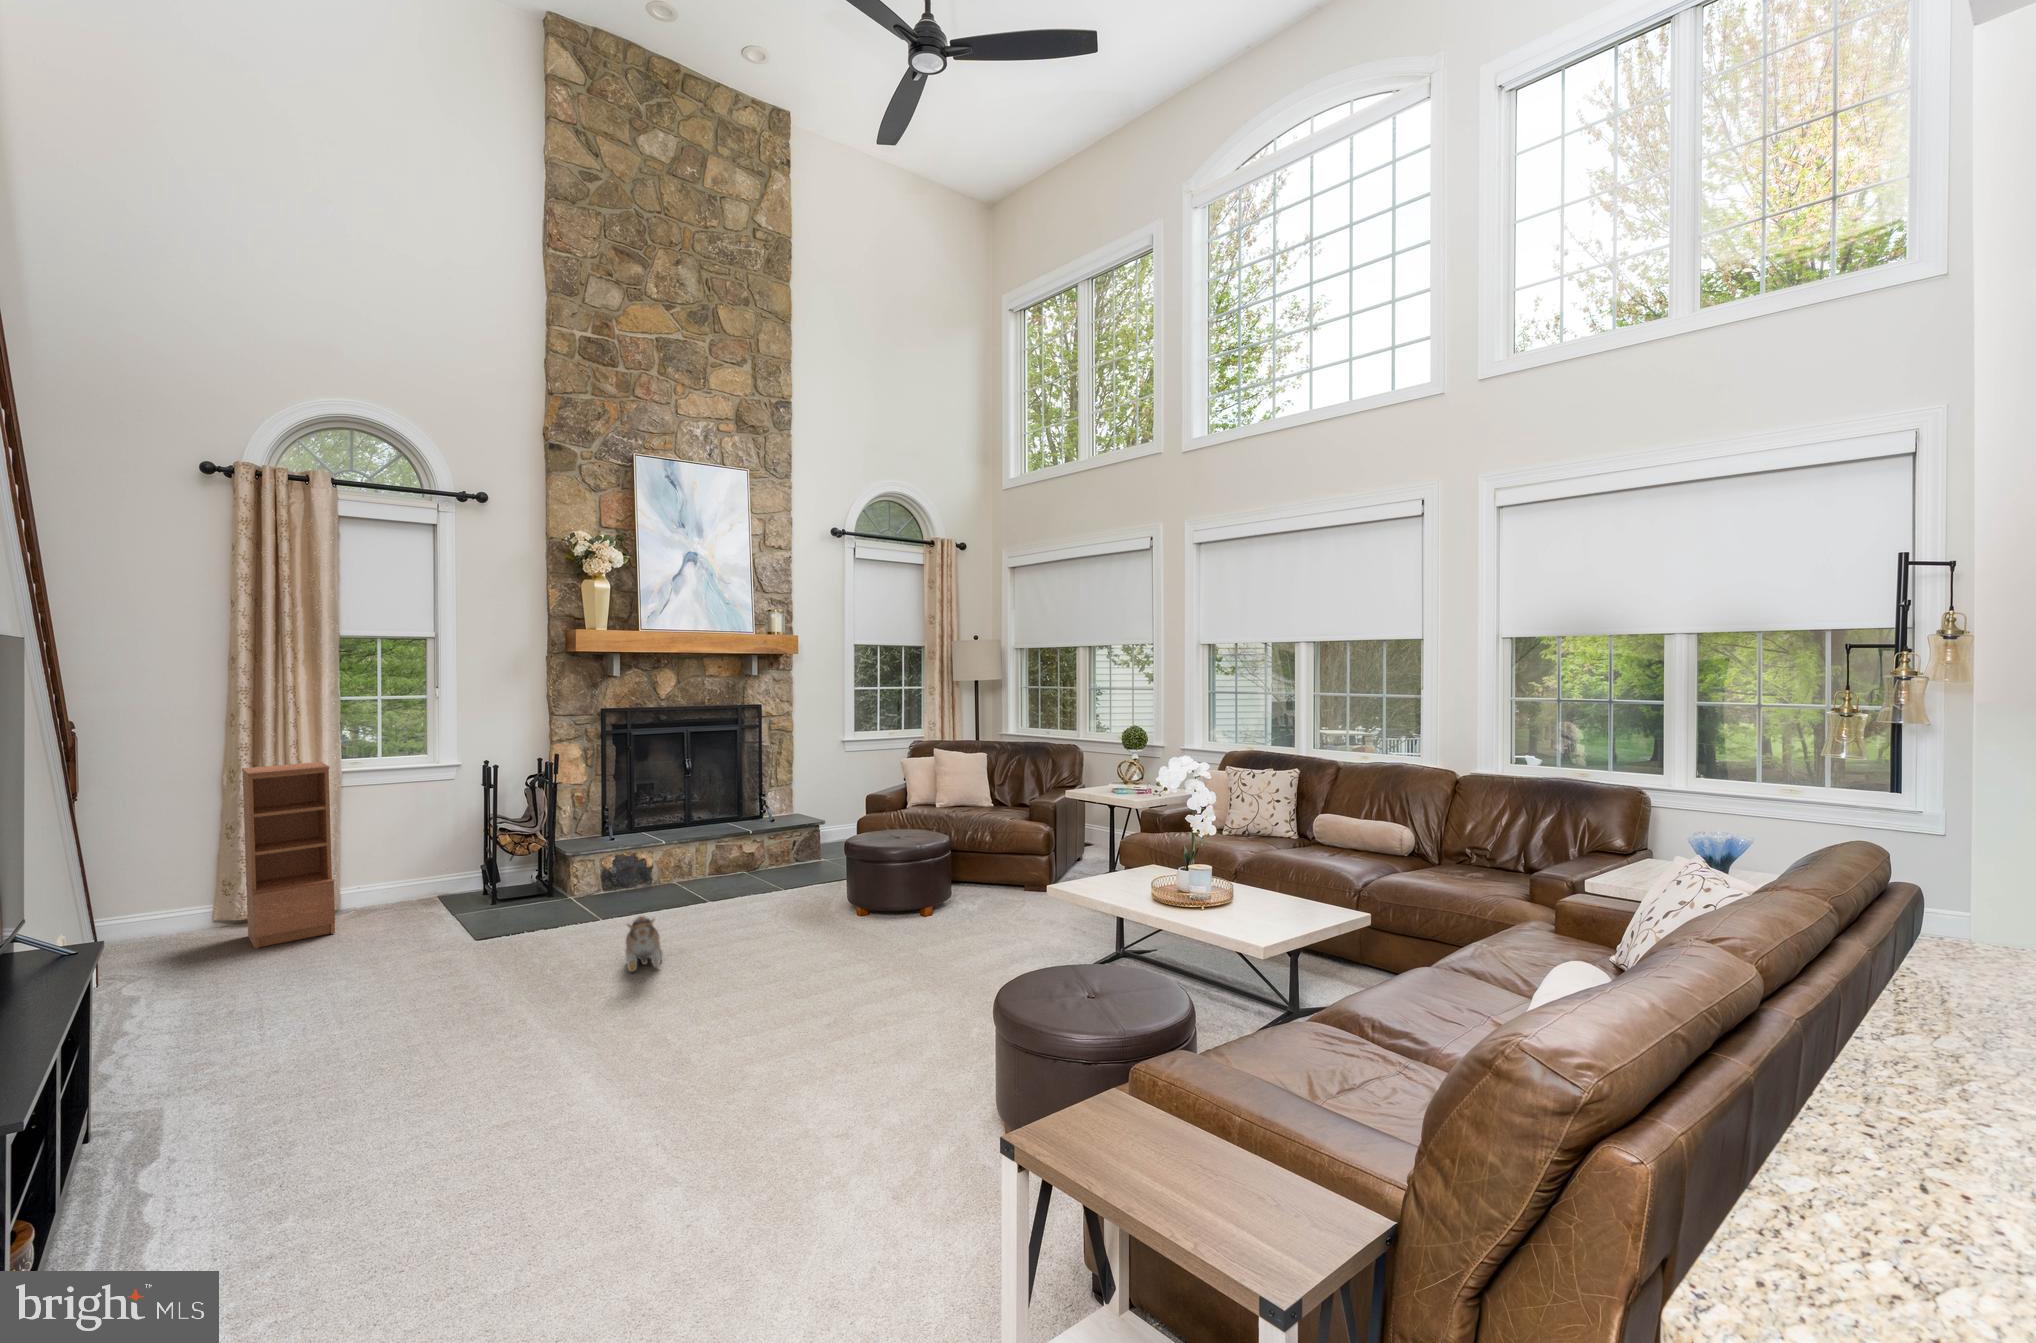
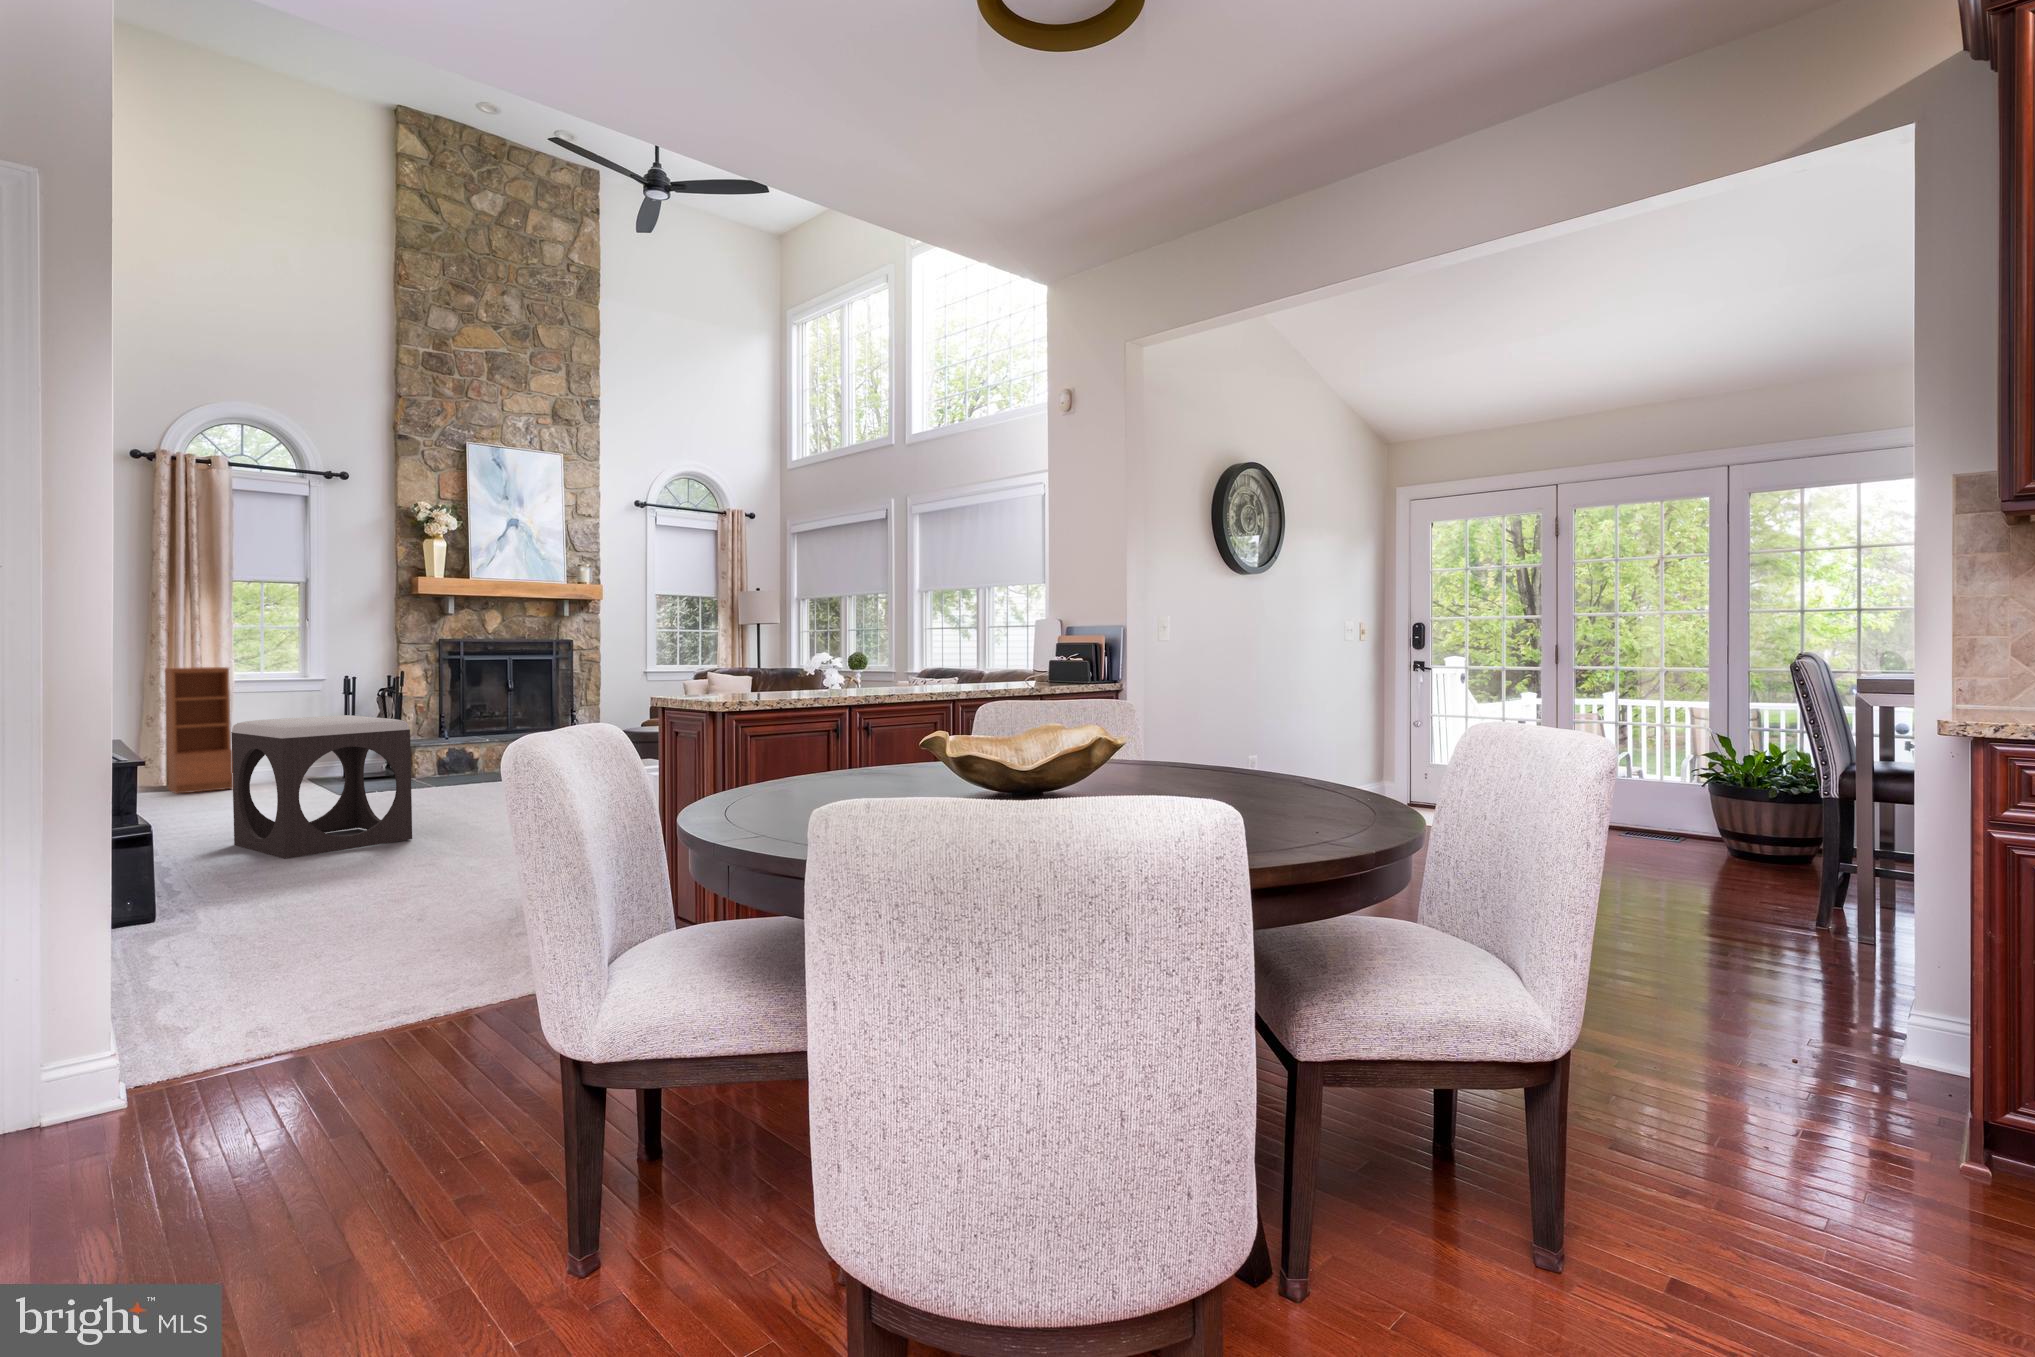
footstool: none [286,905,596,1249] -> present [231,715,412,859]
plush toy: present [626,916,662,972] -> none [446,761,474,801]

